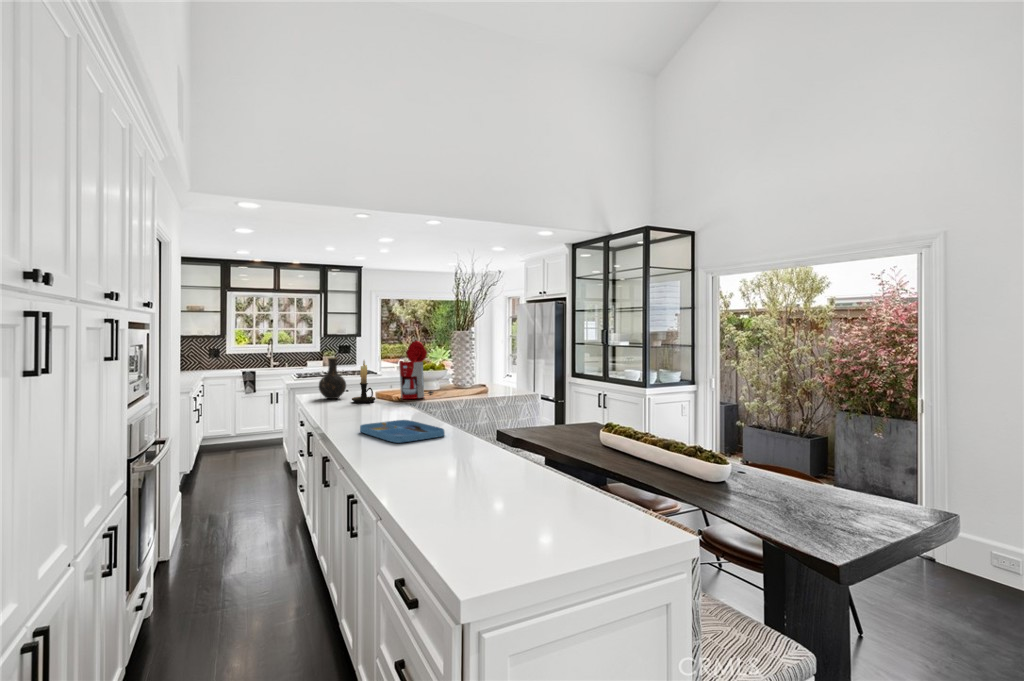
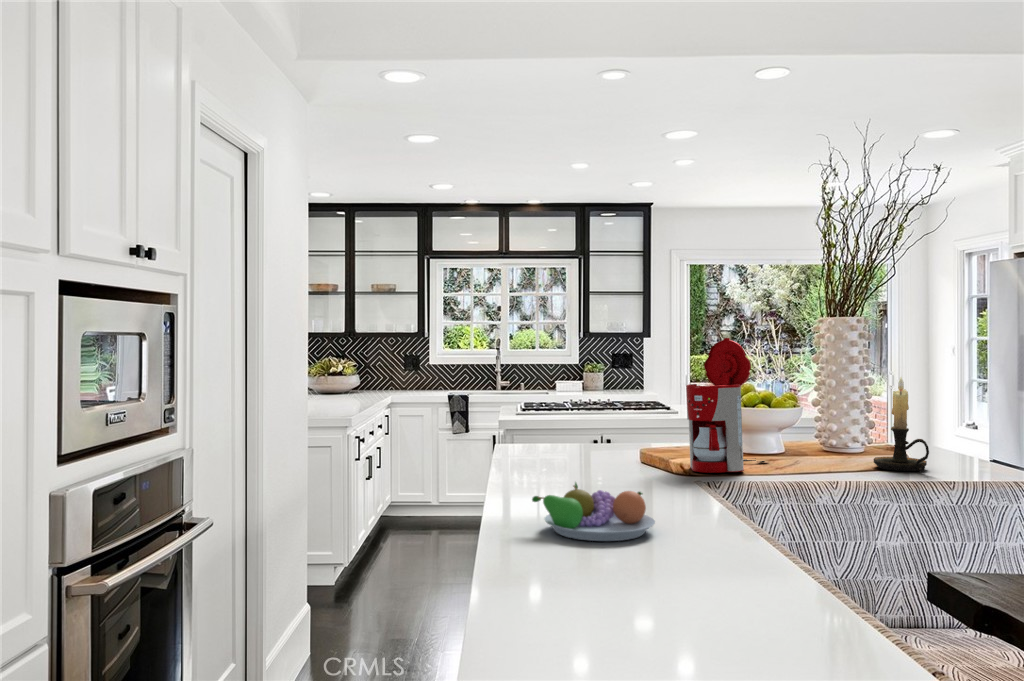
vase: present [319,357,346,399] -> none [521,373,576,461]
candle holder: present [352,360,376,403] -> present [874,377,929,472]
fruit bowl: none [347,401,398,423] -> present [532,482,655,541]
tray: present [360,420,445,443] -> none [538,542,760,628]

